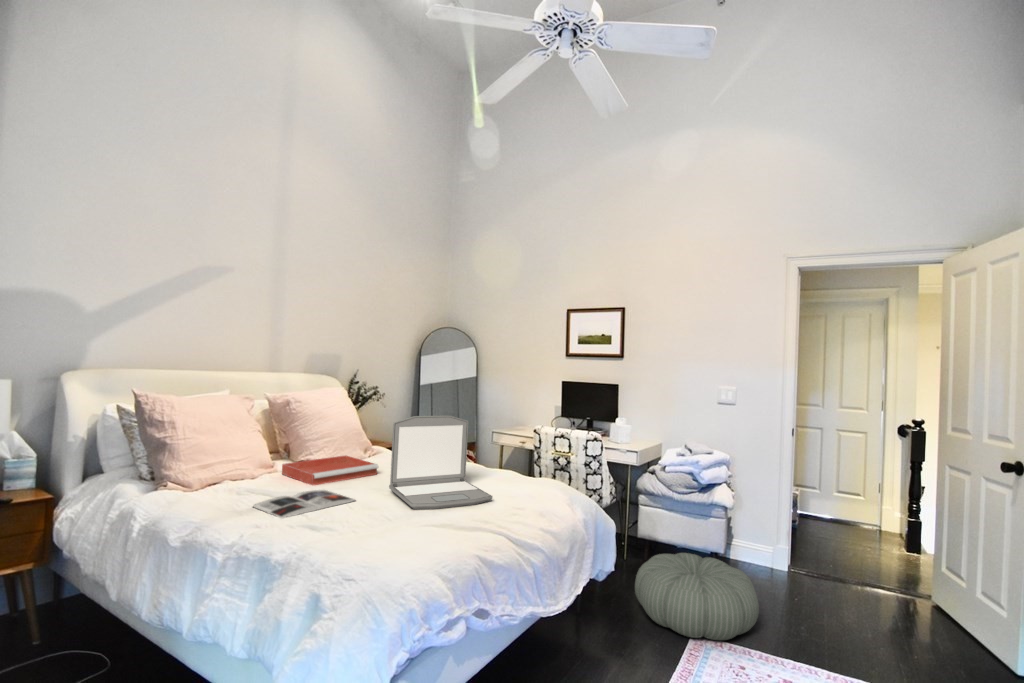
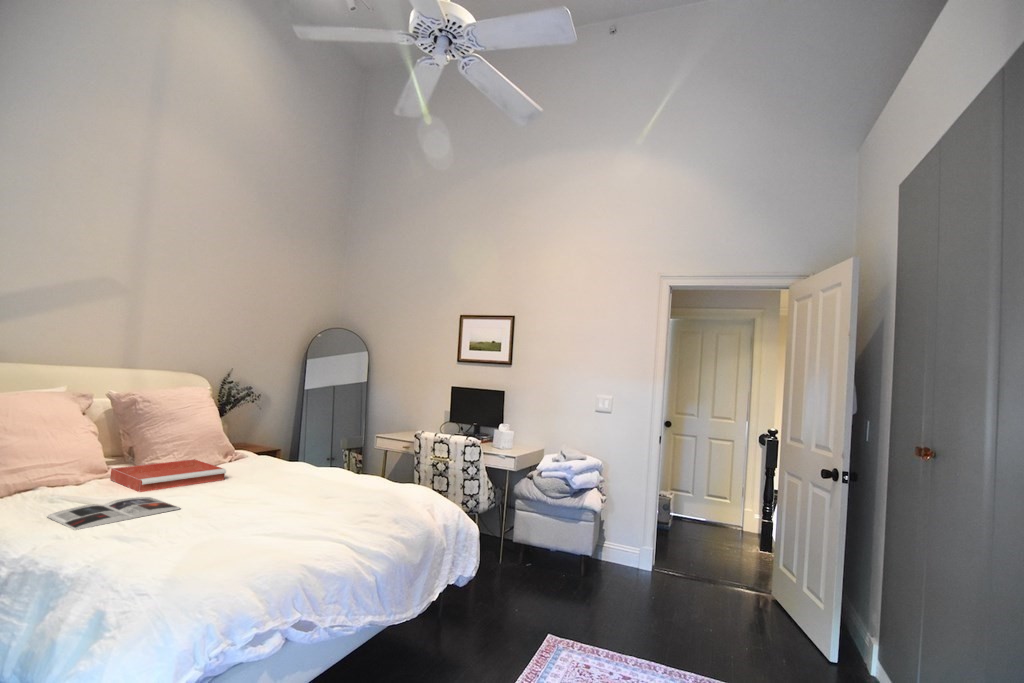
laptop: present [389,416,493,509] -> none [226,418,337,518]
pouf: present [635,553,759,640] -> none [497,556,612,643]

